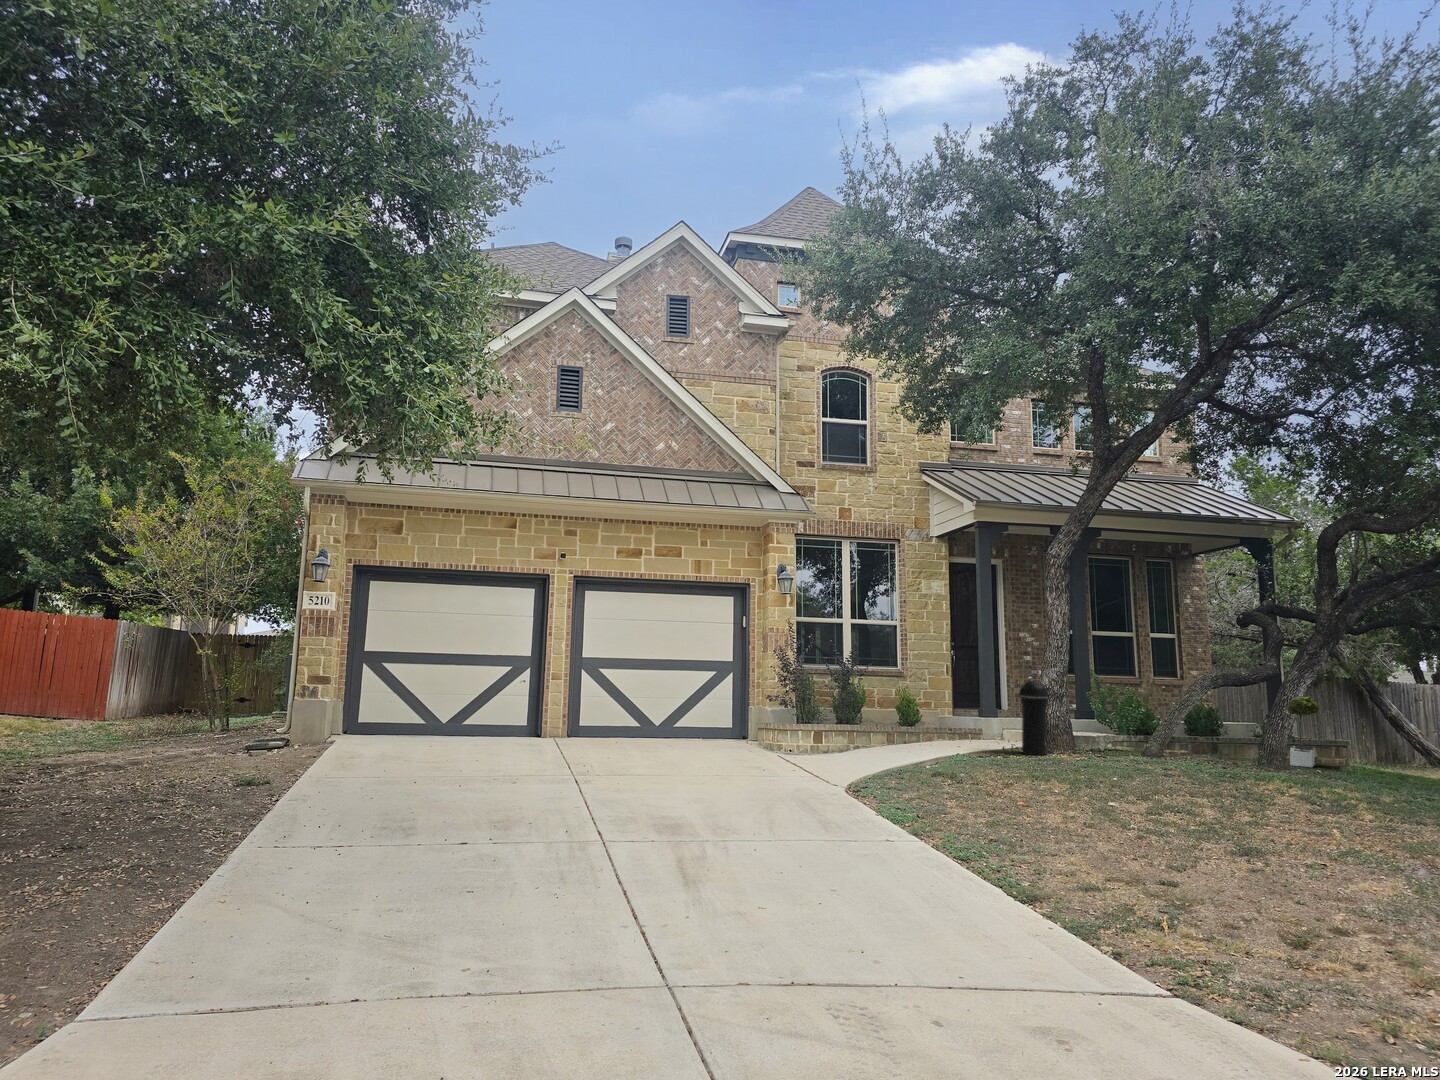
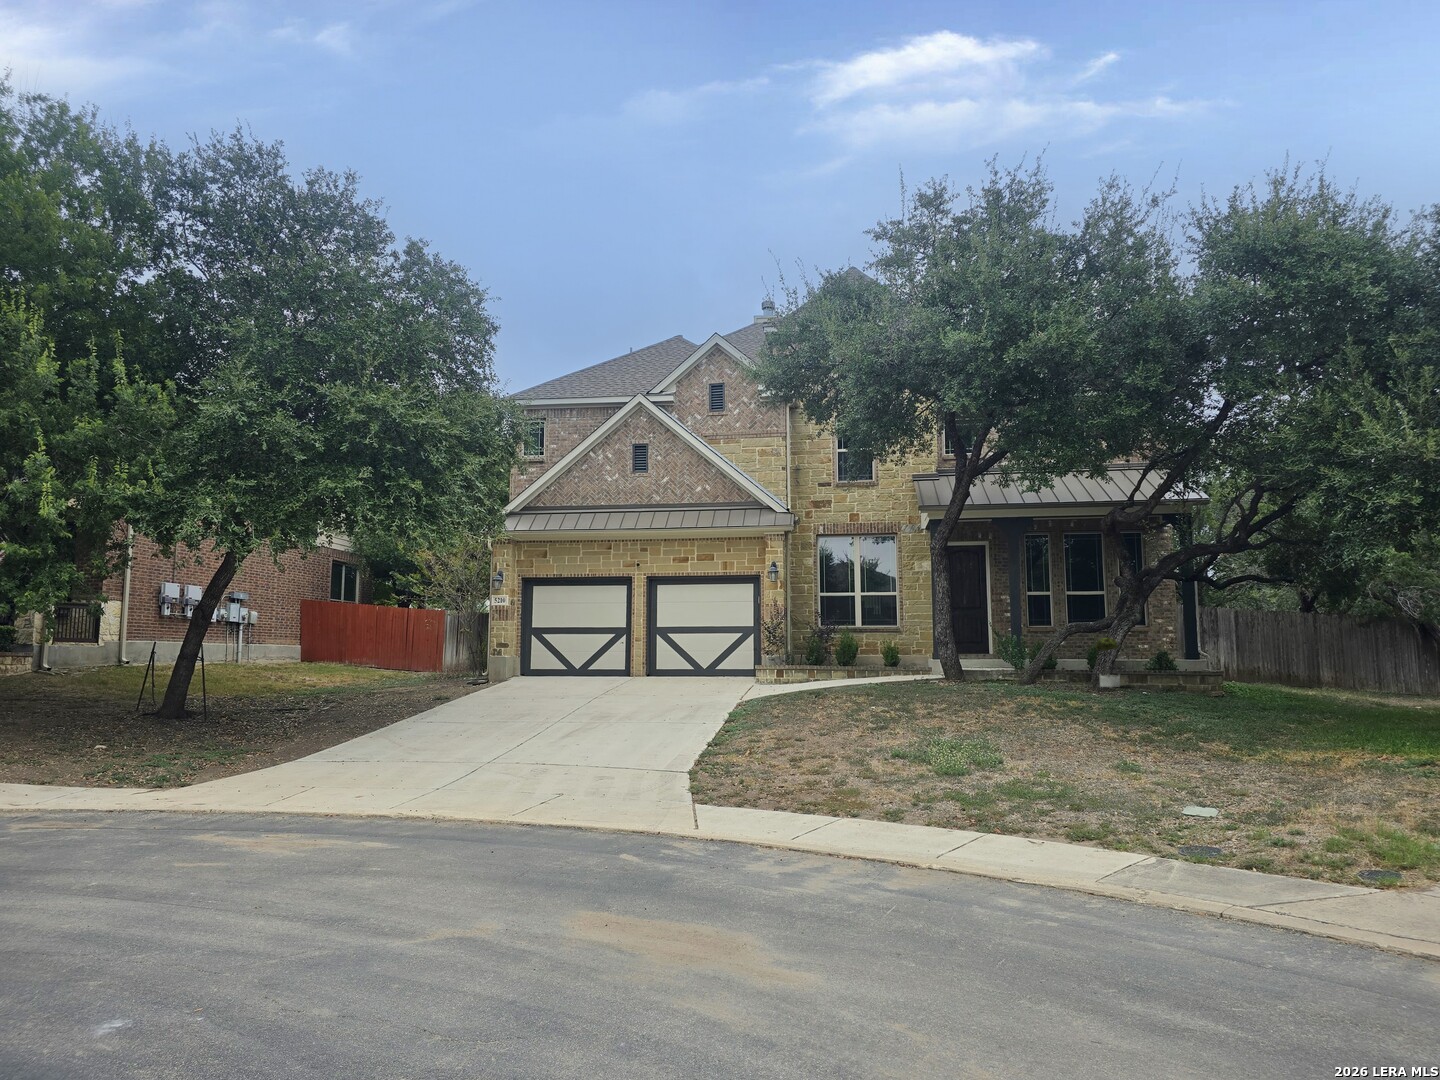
trash can: present [1018,681,1048,755] -> none [915,633,935,683]

